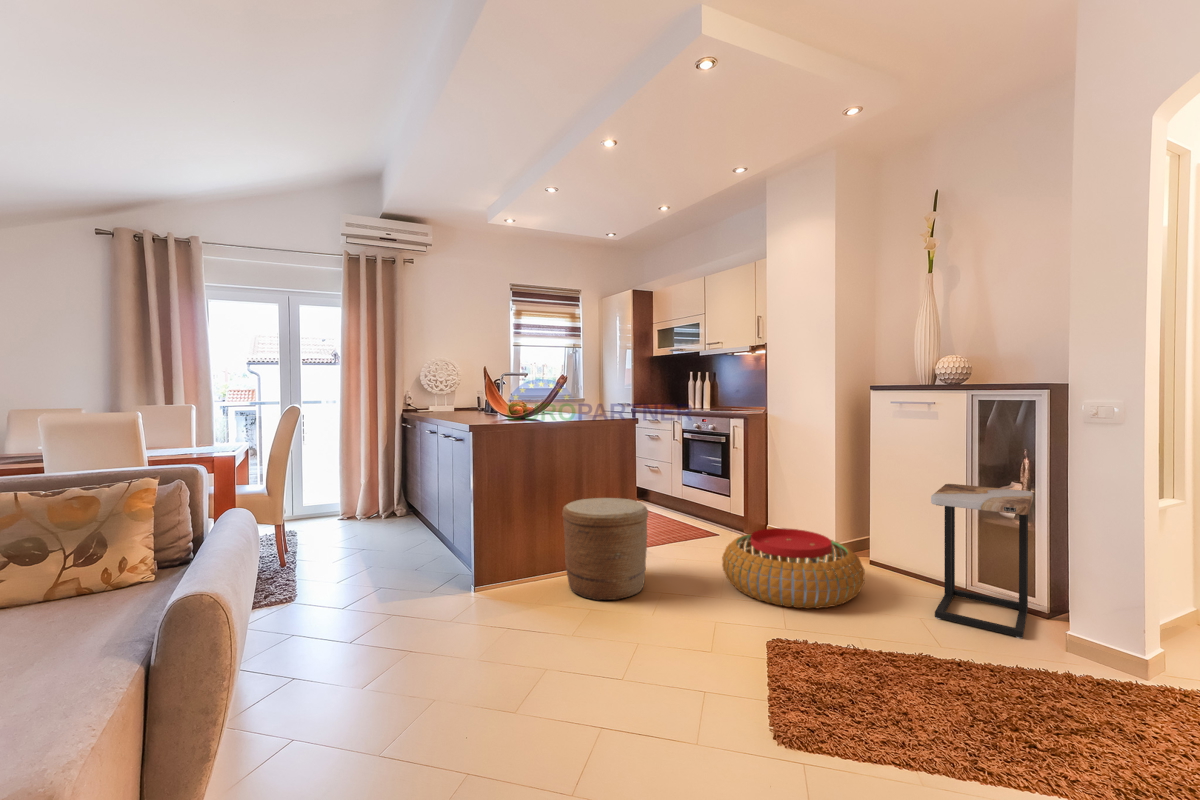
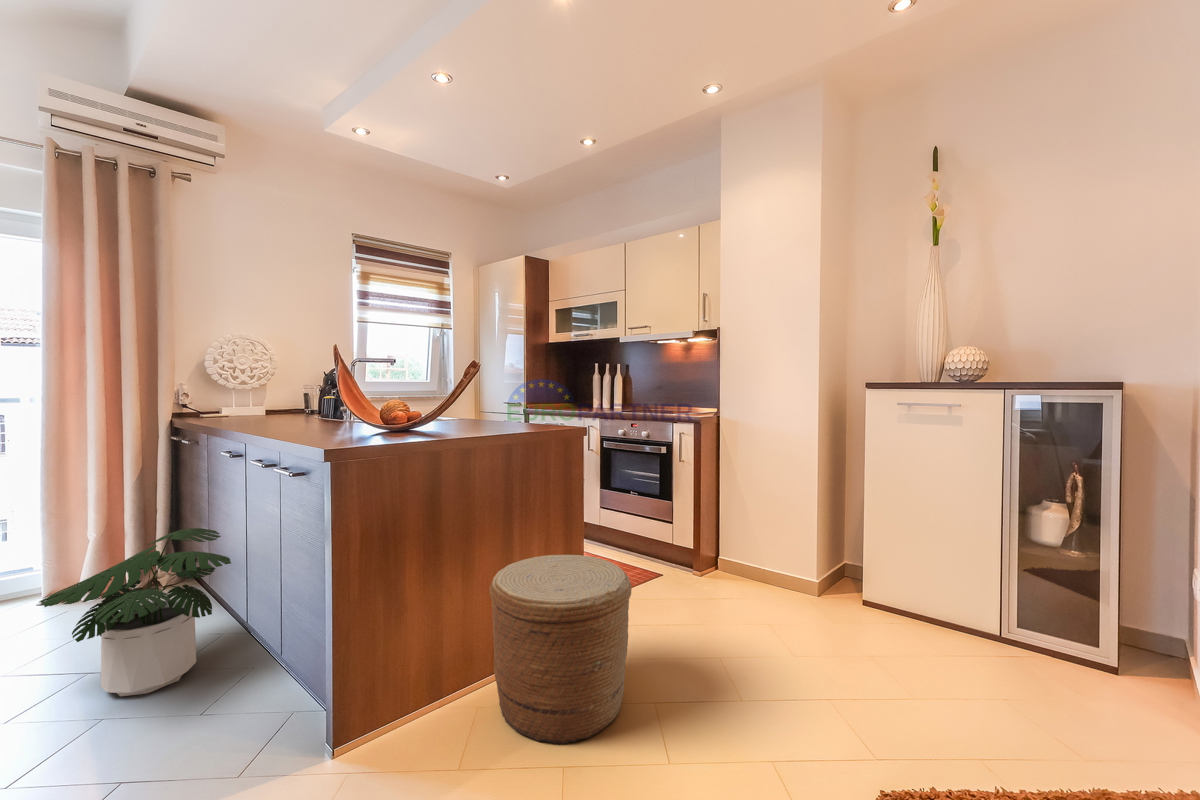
potted plant: none [346,474,433,559] -> present [39,528,231,696]
side table: present [931,484,1033,639] -> none [980,507,1144,715]
pouf: present [722,528,865,608] -> none [715,575,915,705]

